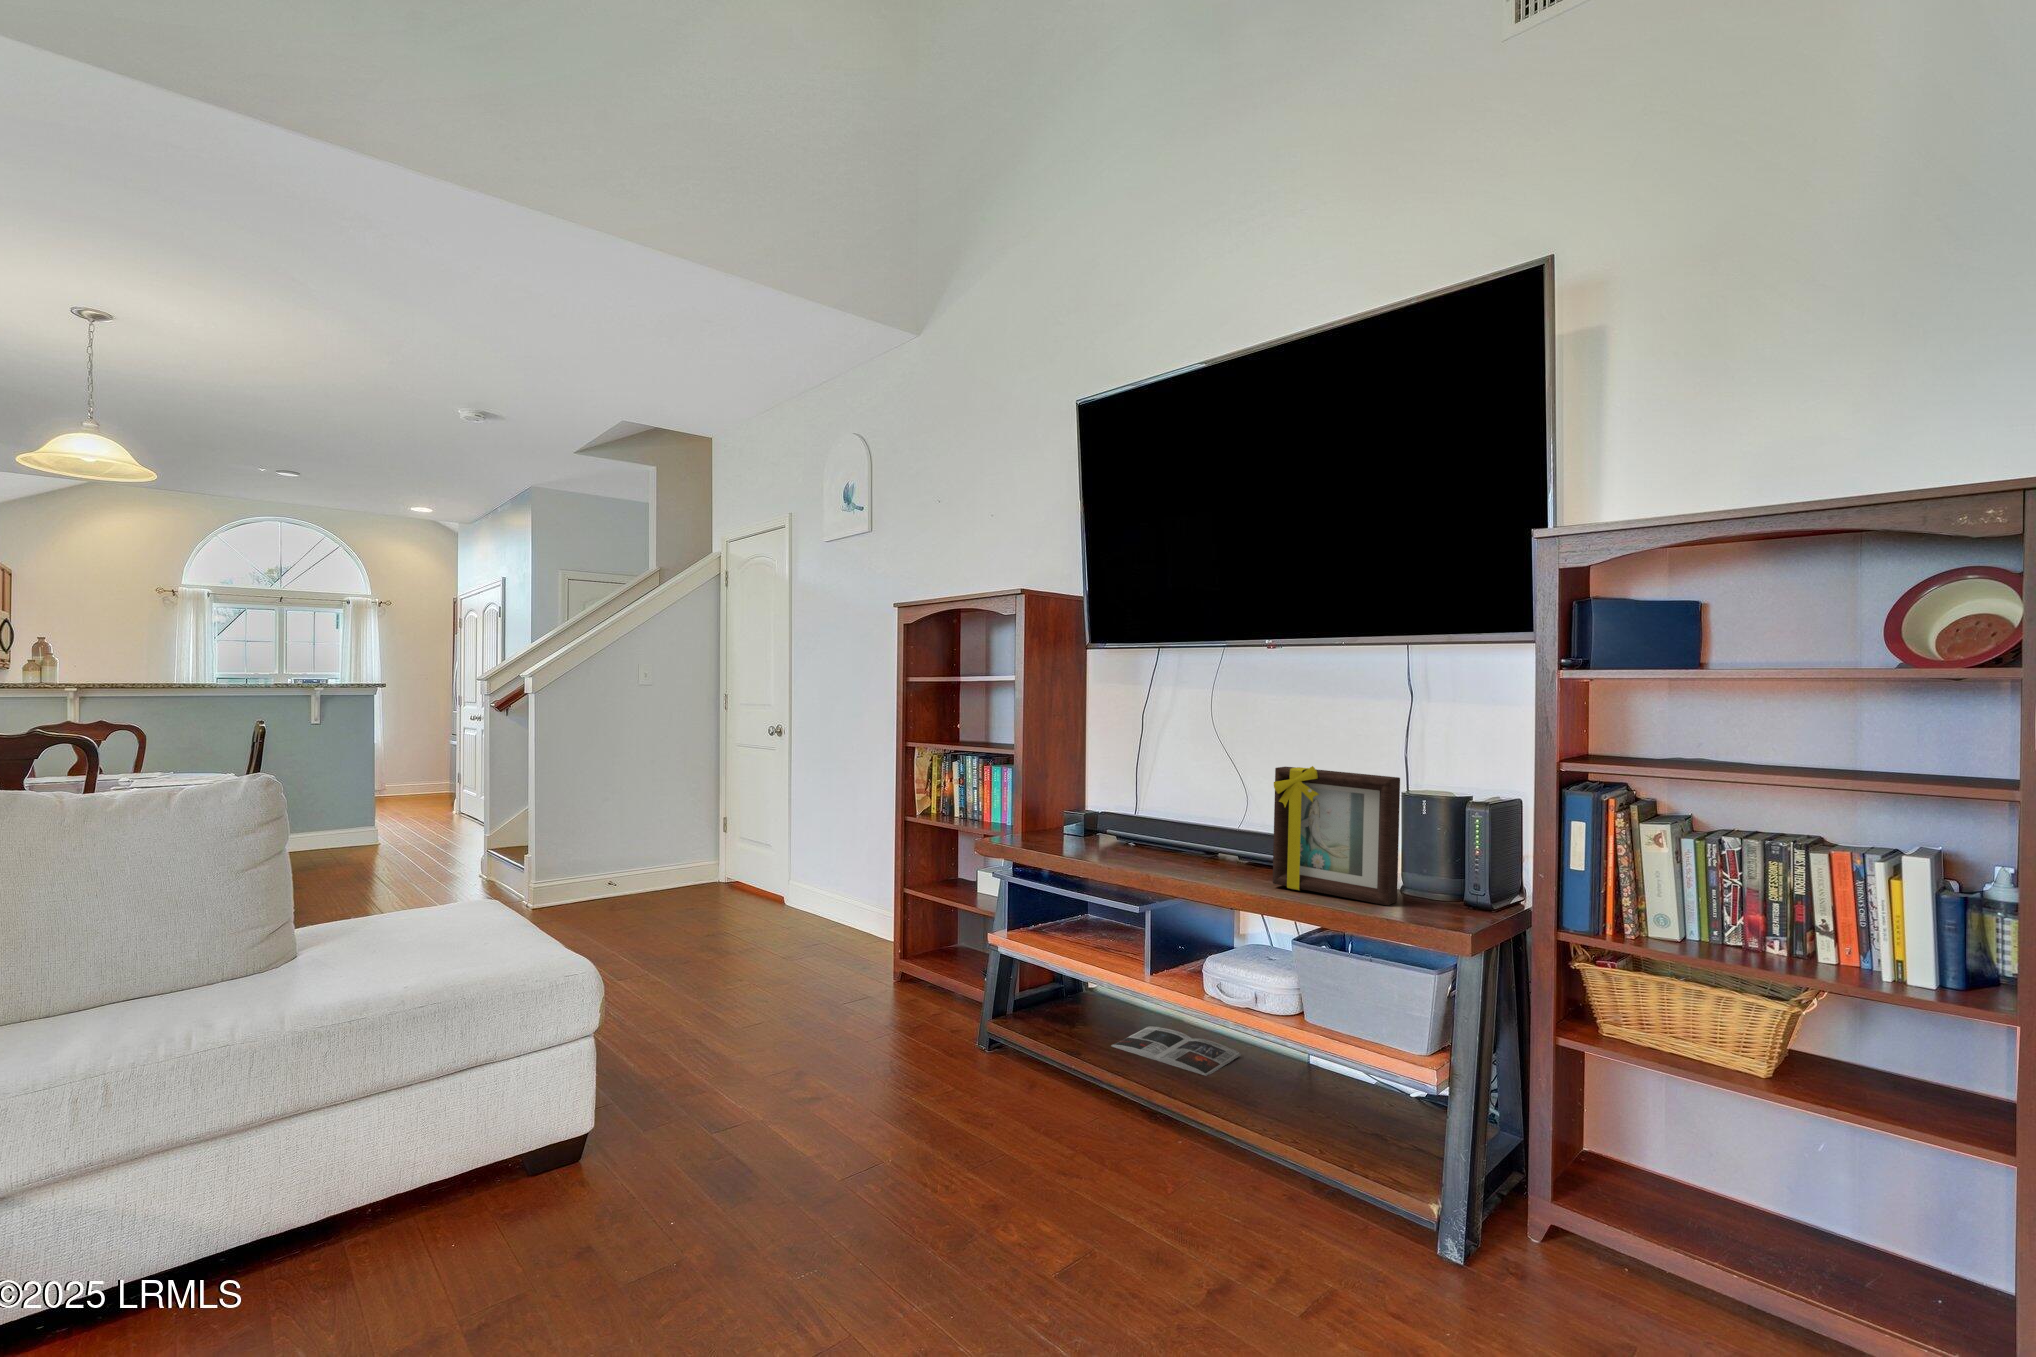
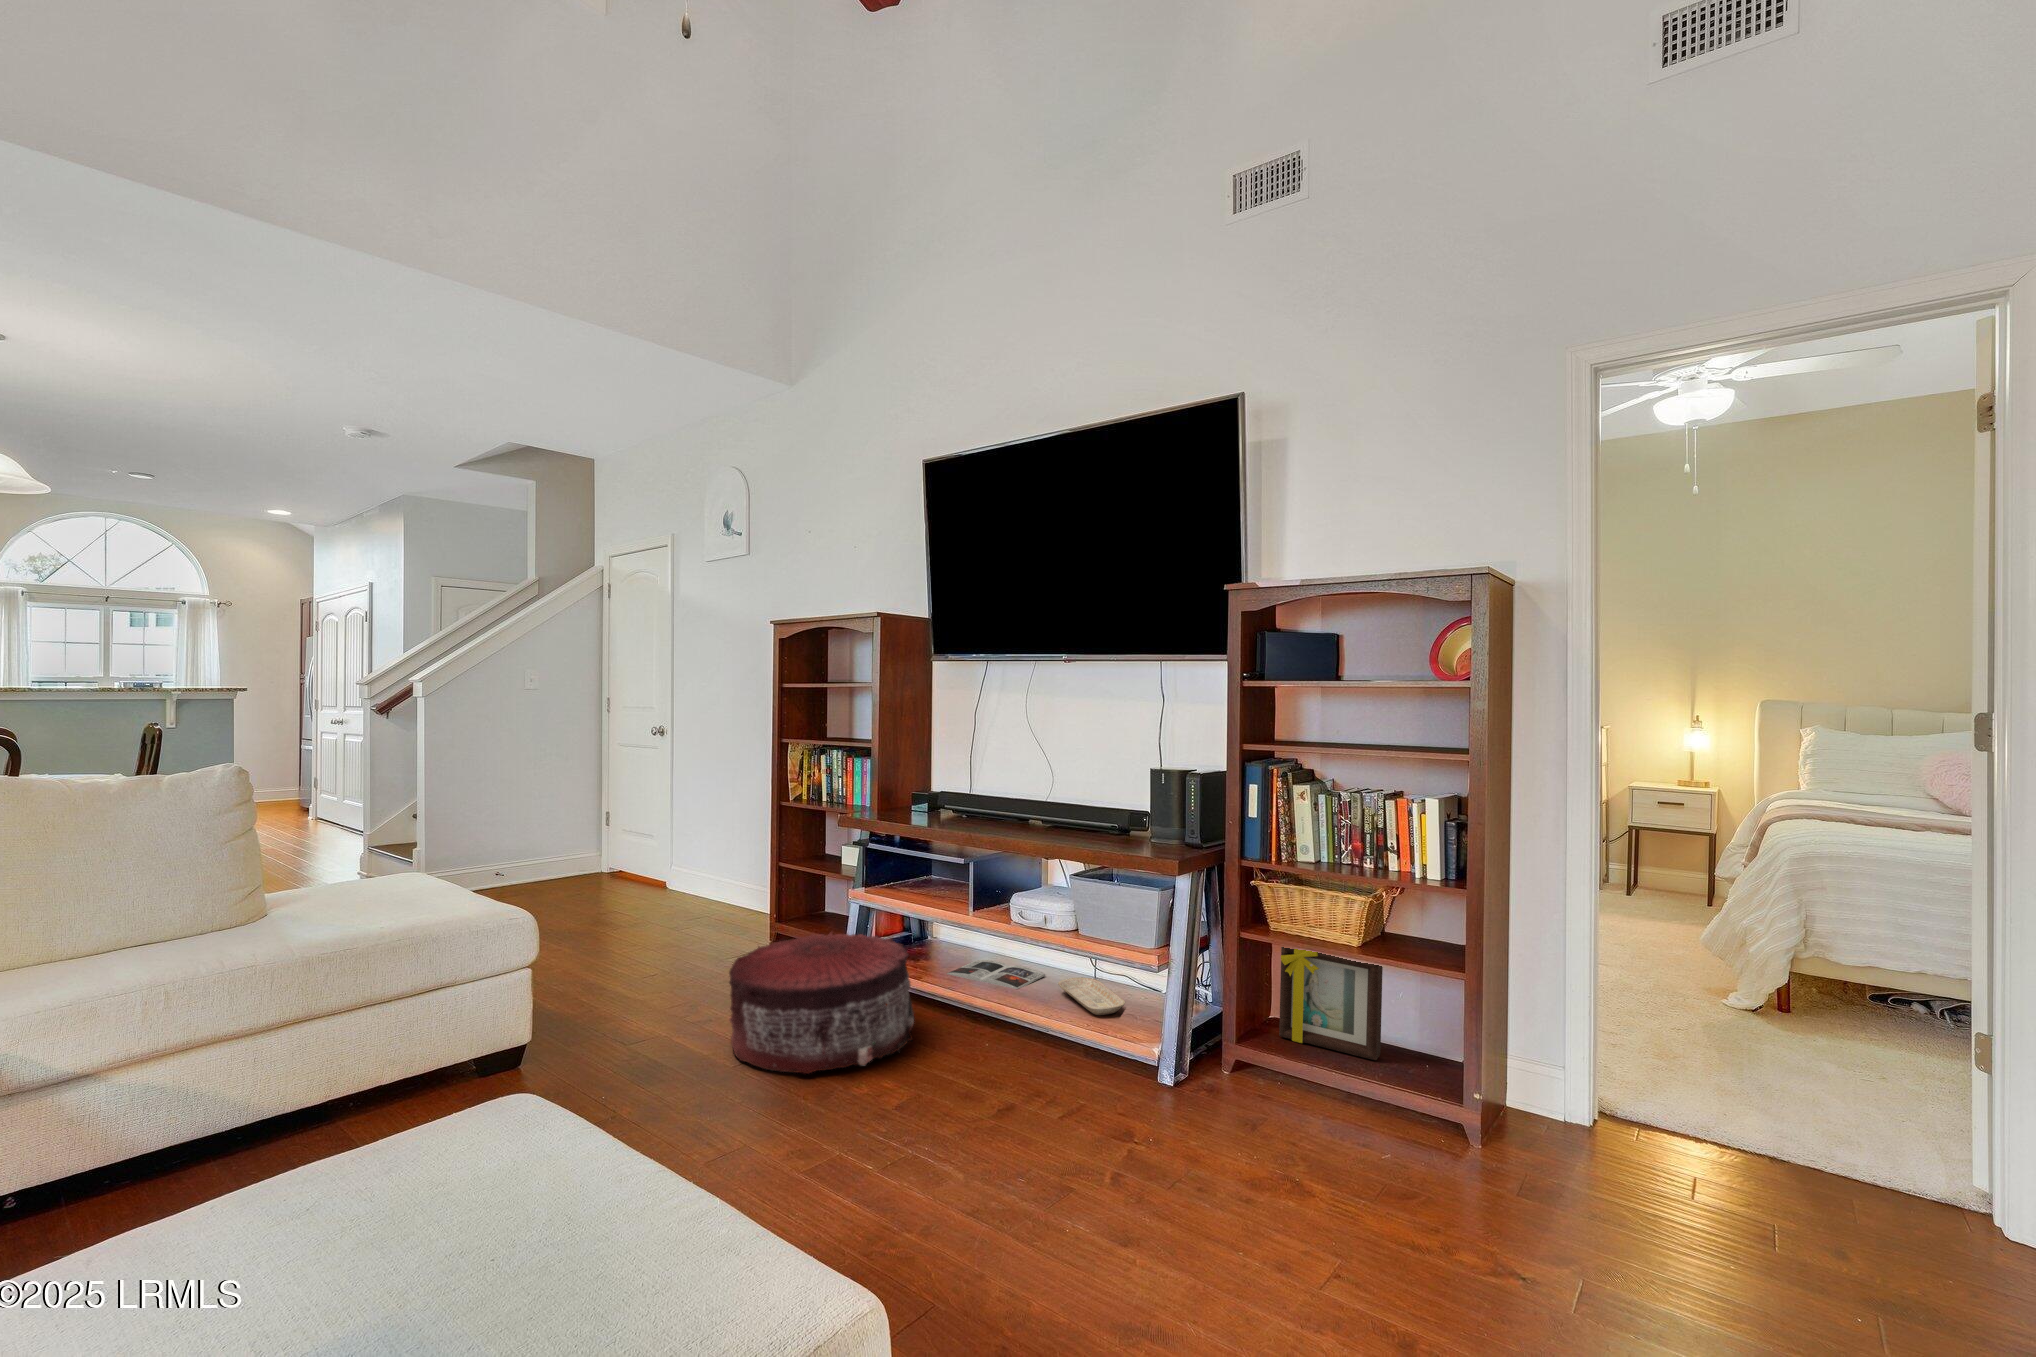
picture frame: present [1273,766,1400,905] -> present [1279,947,1383,1060]
pouf: none [837,990,1075,1198] -> present [729,933,914,1074]
tray: none [1262,1065,1362,1128] -> present [1058,977,1125,1015]

